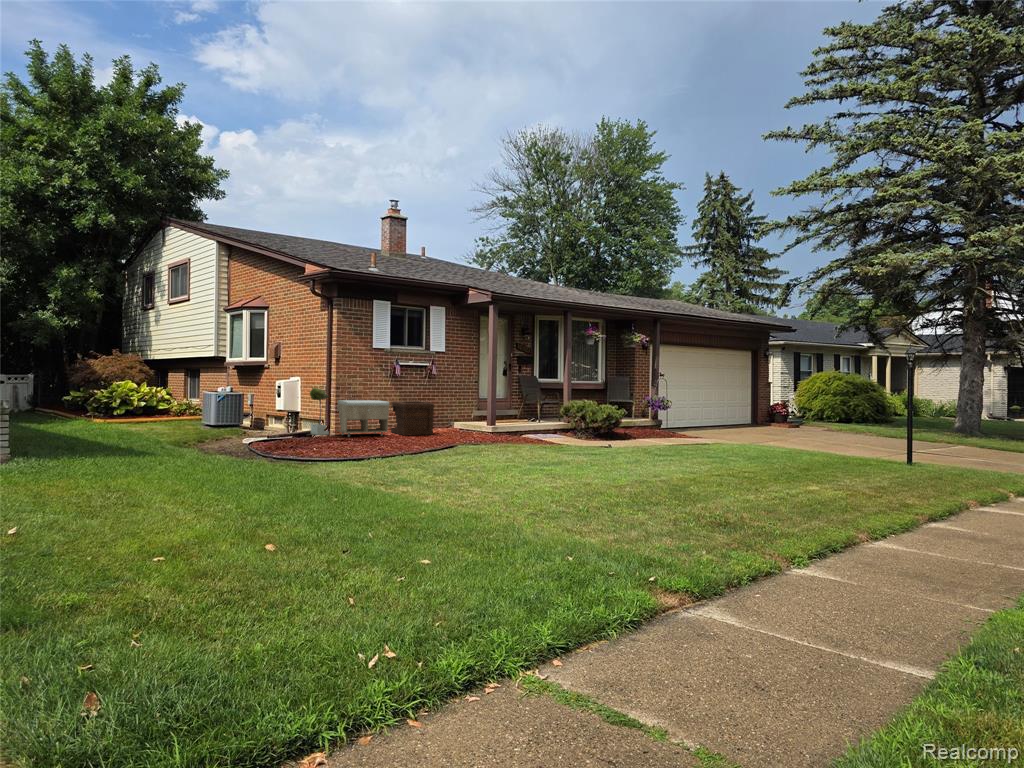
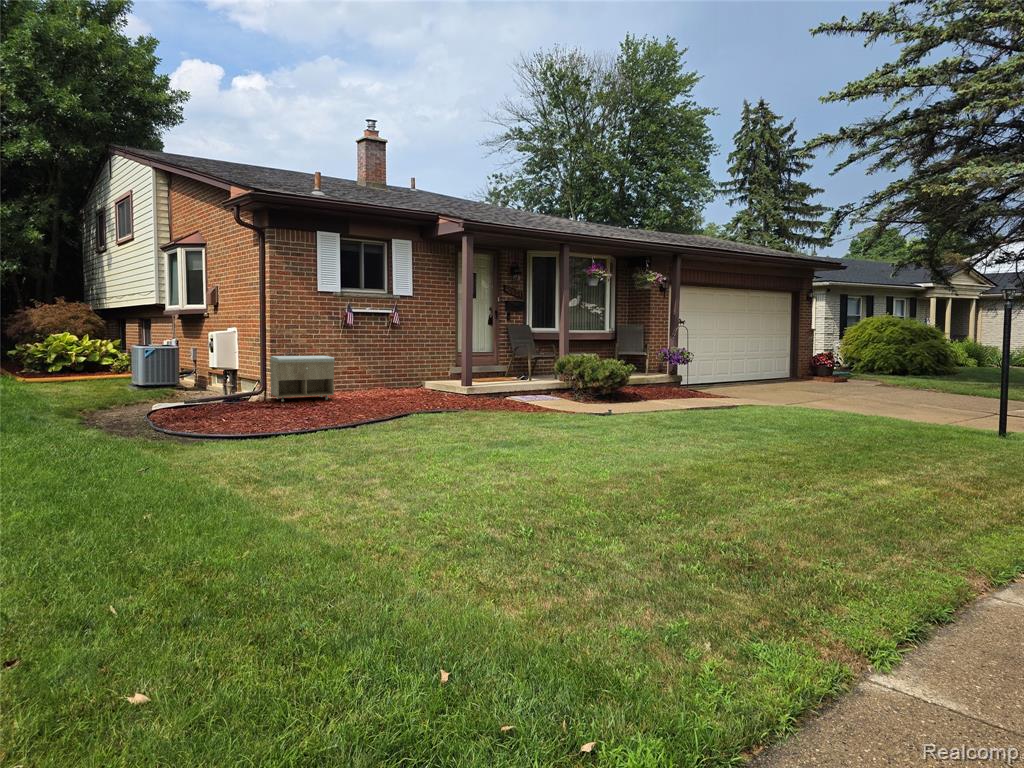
potted tree: present [310,388,329,435] -> none [234,340,260,400]
wooden crate: present [391,401,434,436] -> none [343,356,393,399]

